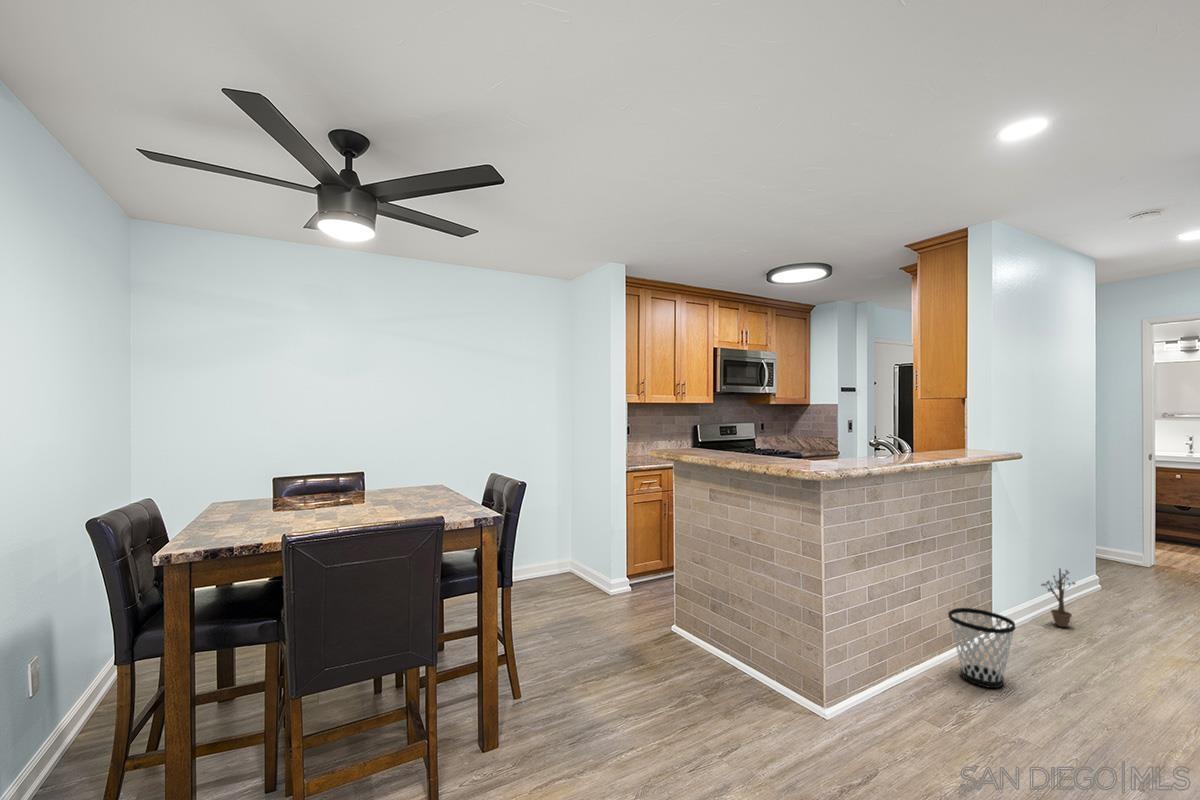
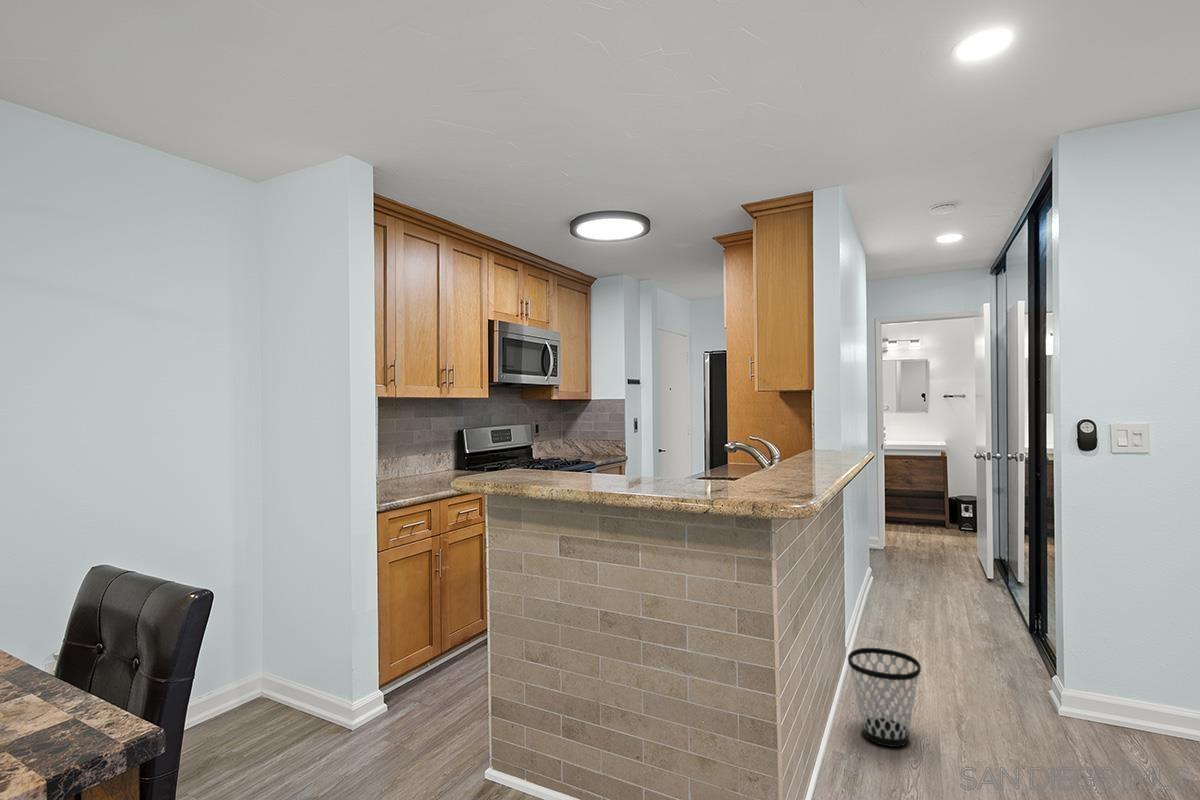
decorative plant: present [1041,569,1075,627] -> none [876,575,903,644]

